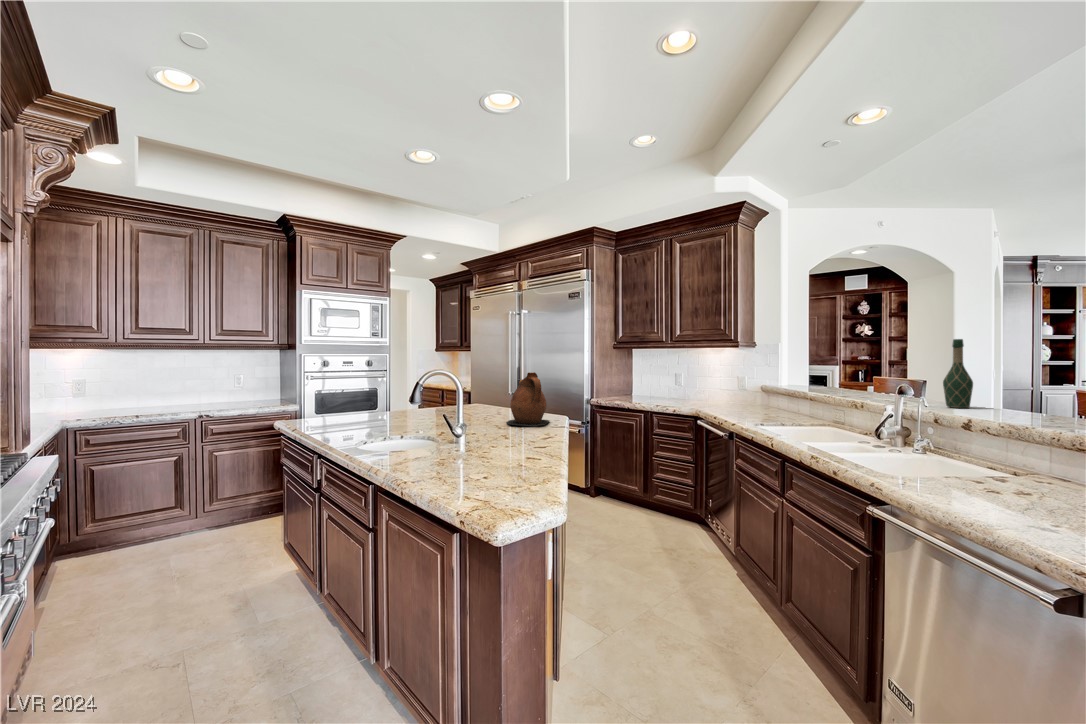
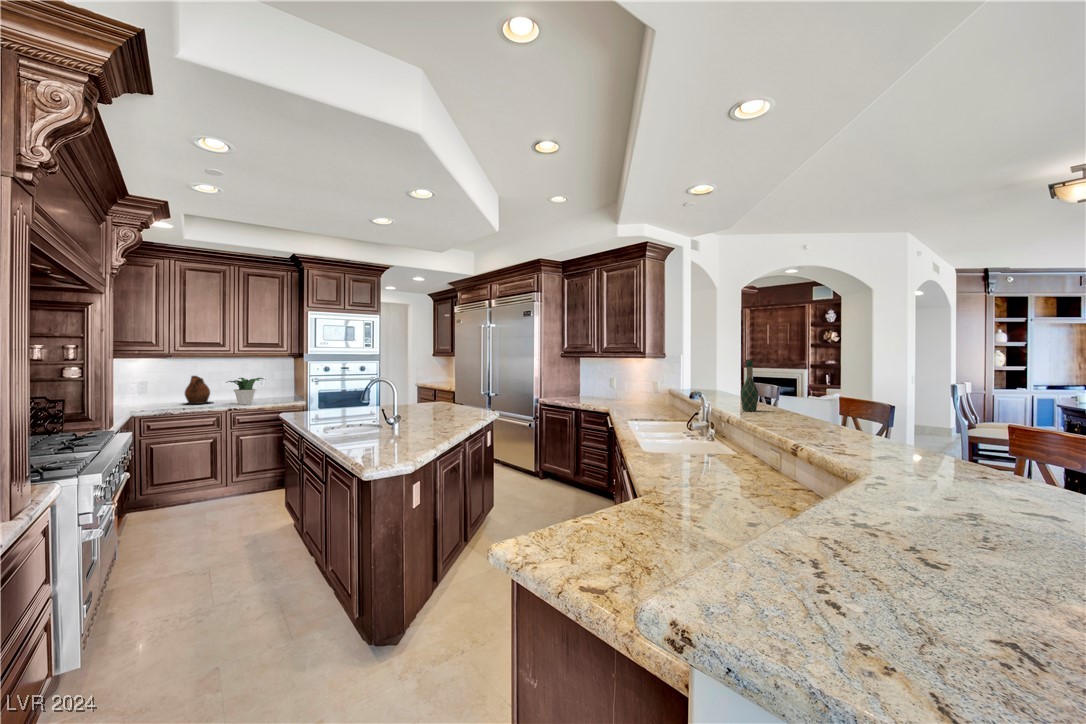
ceramic pitcher: present [506,372,549,426] -> present [184,376,211,404]
potted plant: none [193,374,246,409] -> present [226,378,264,404]

